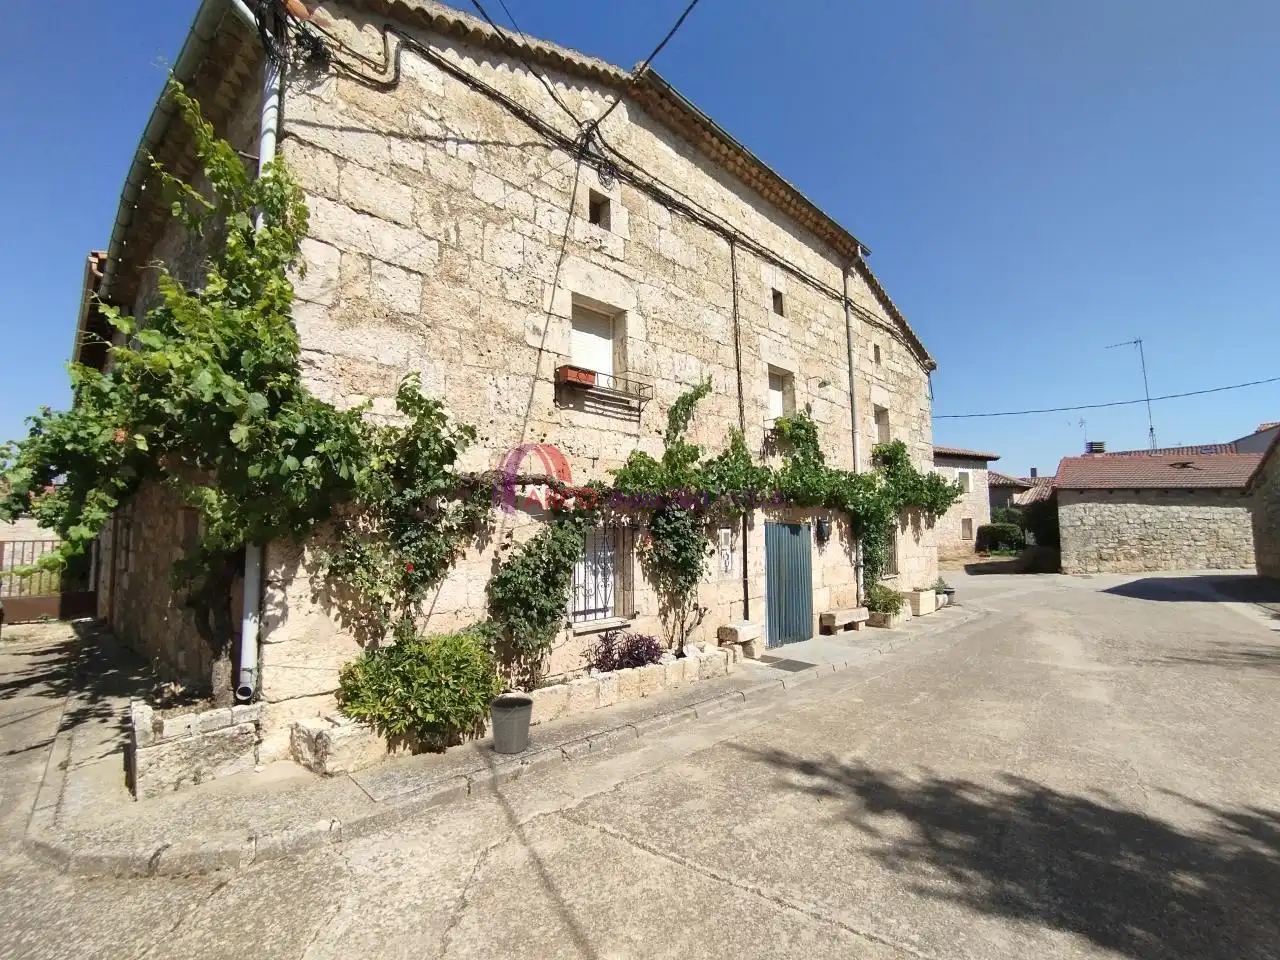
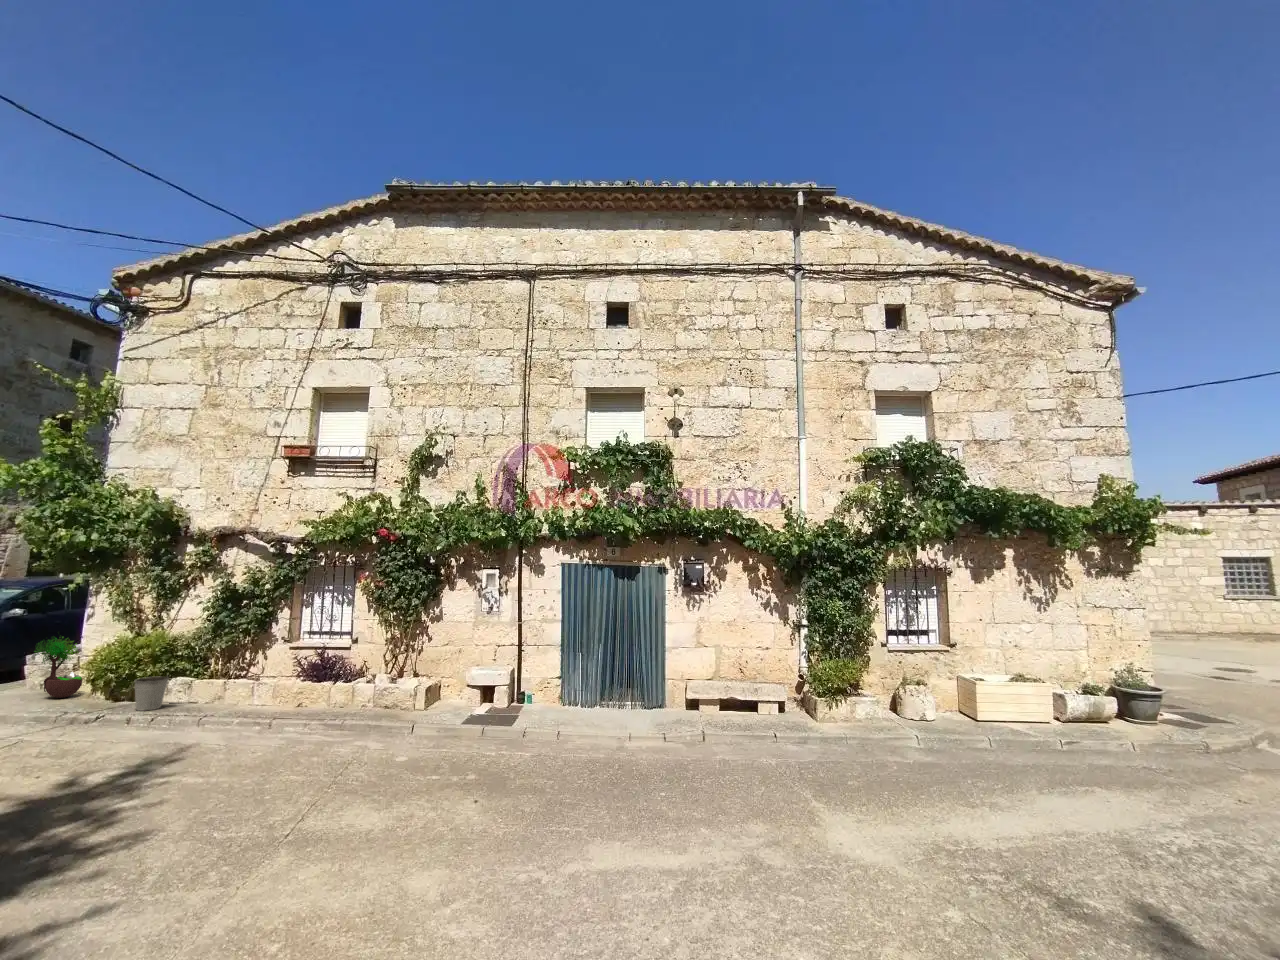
potted tree: none [238,661,323,788] -> present [35,637,82,698]

